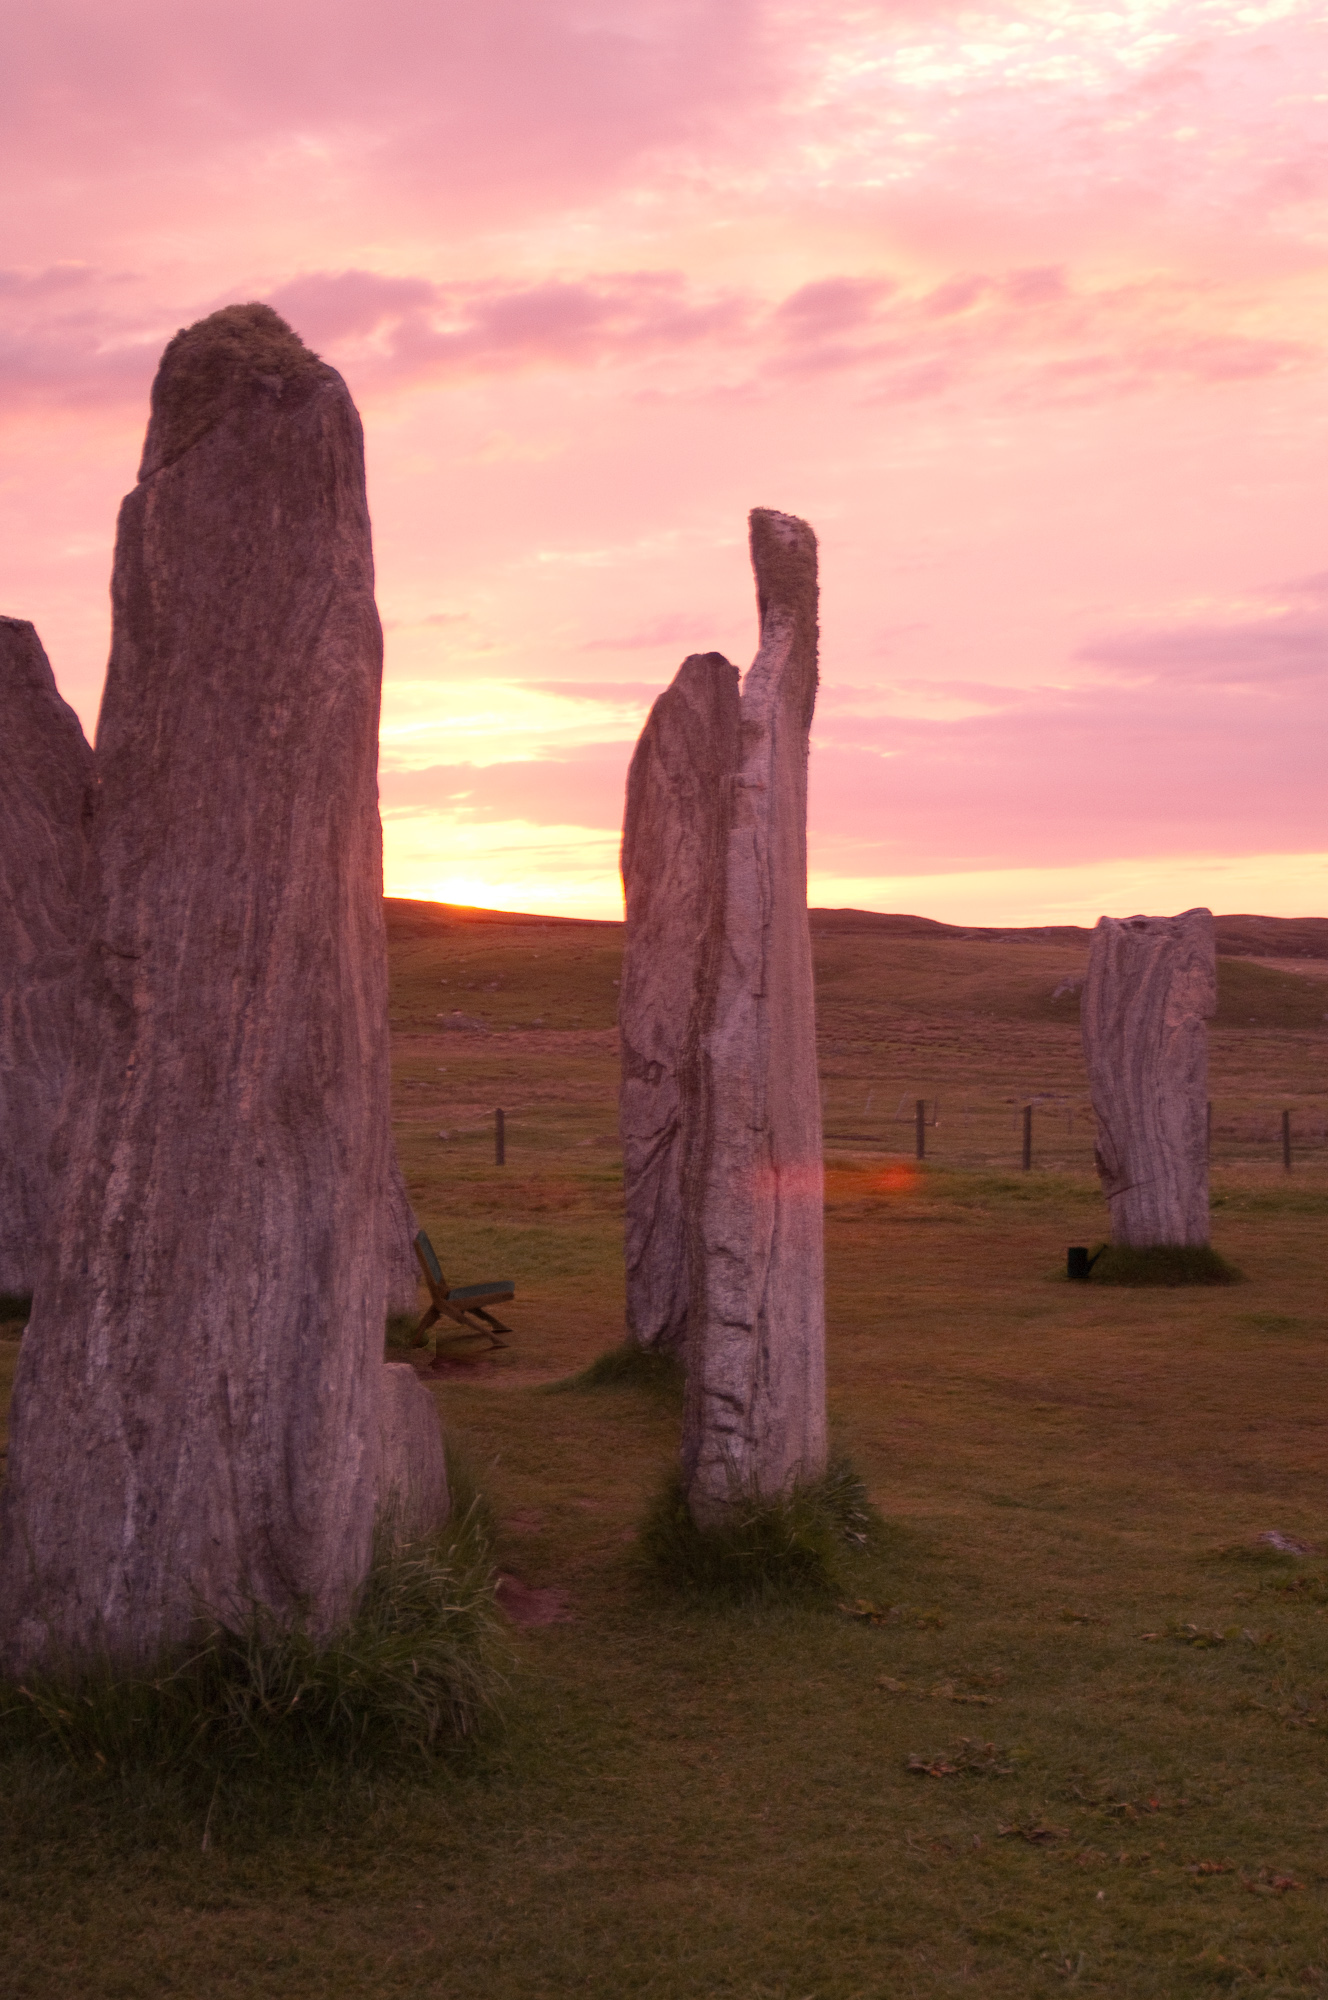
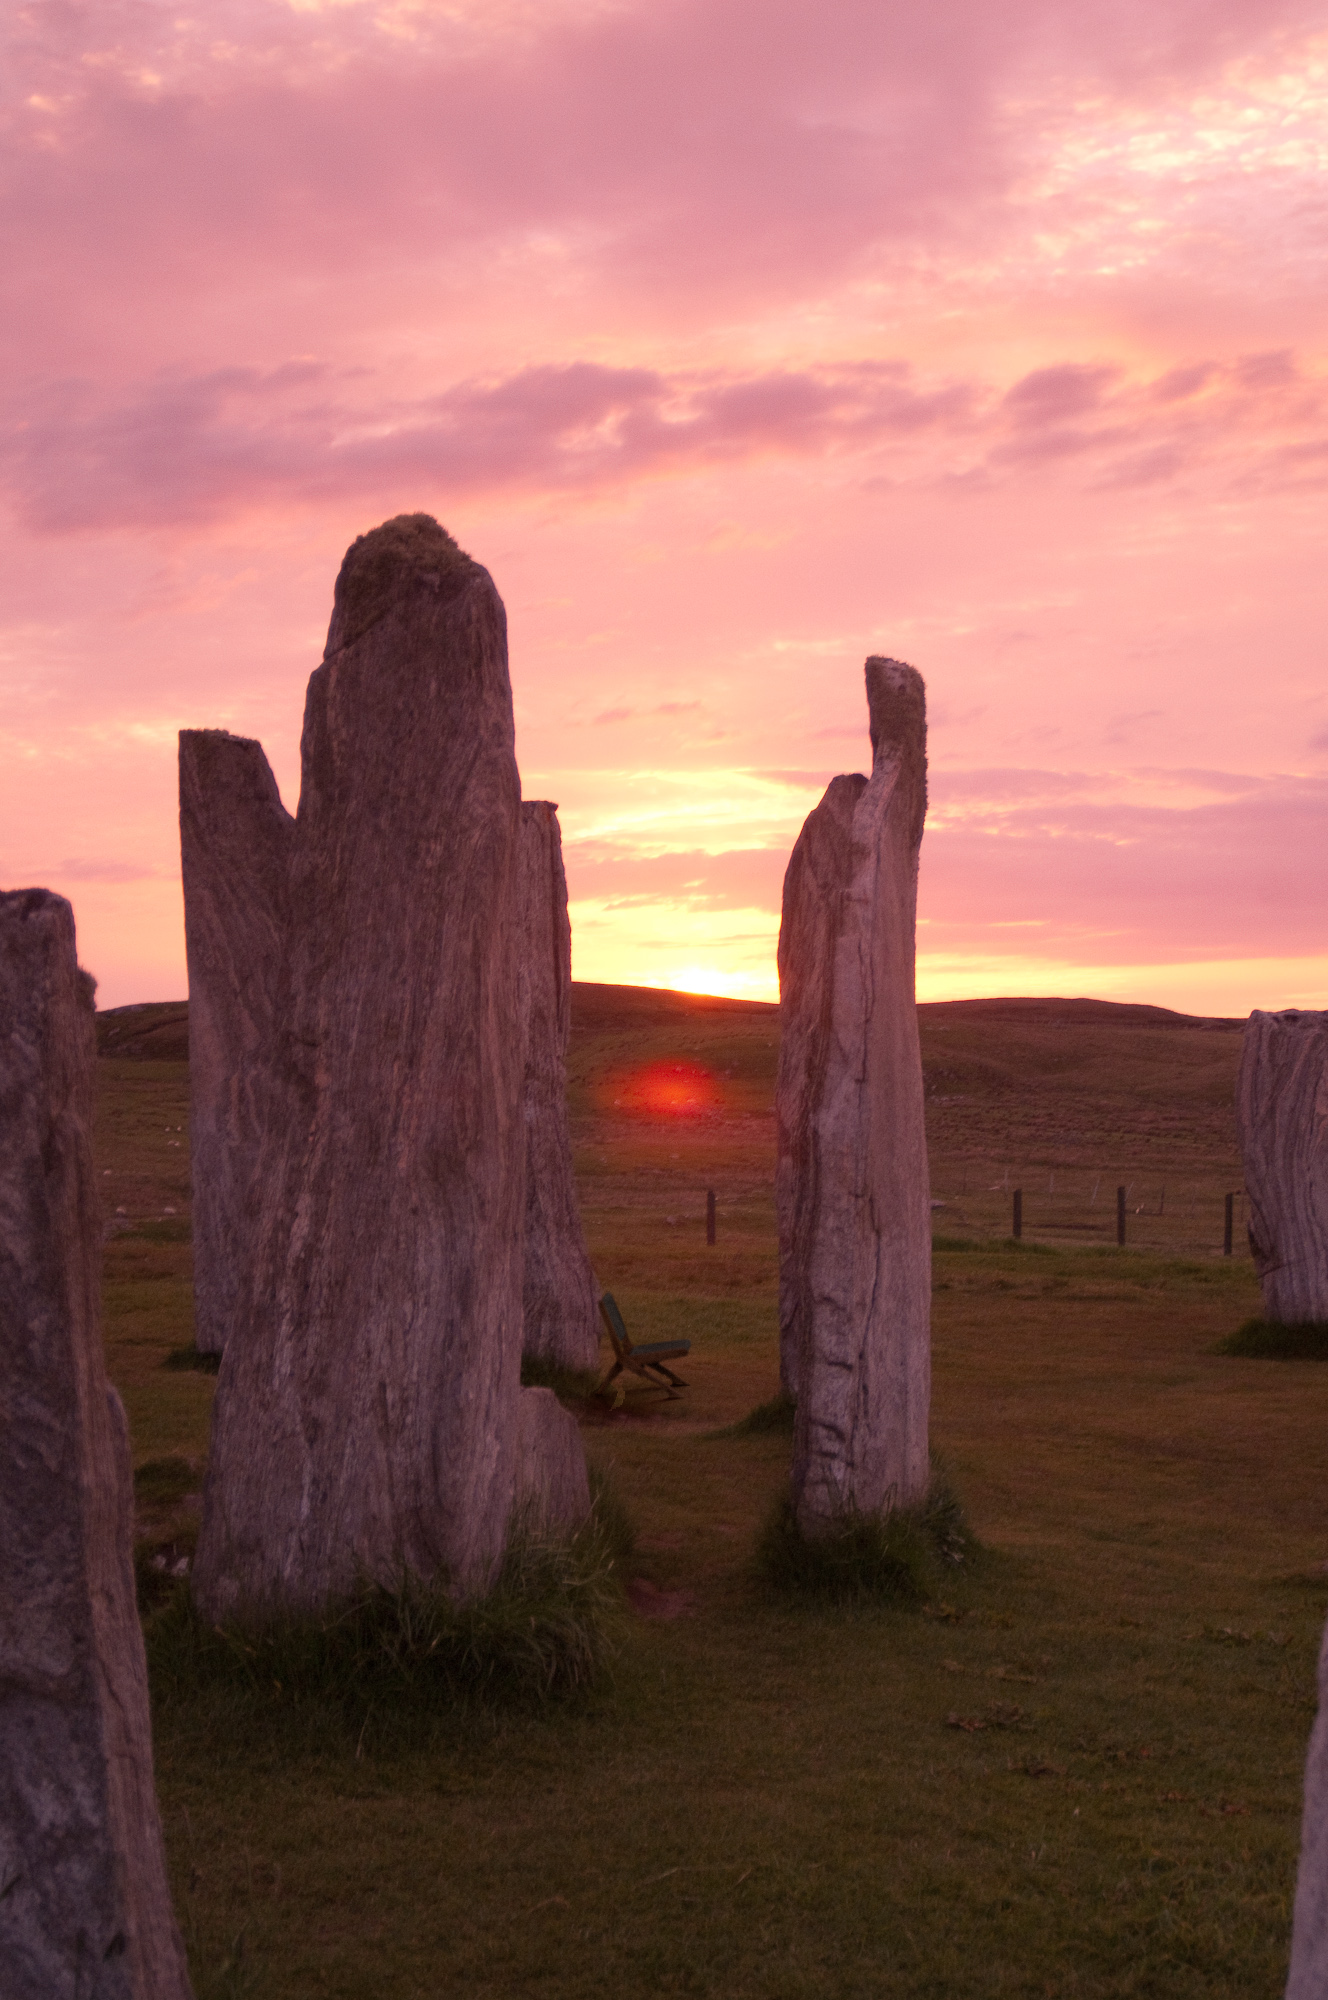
watering can: present [1067,1244,1108,1278] -> none [1216,1318,1265,1351]

